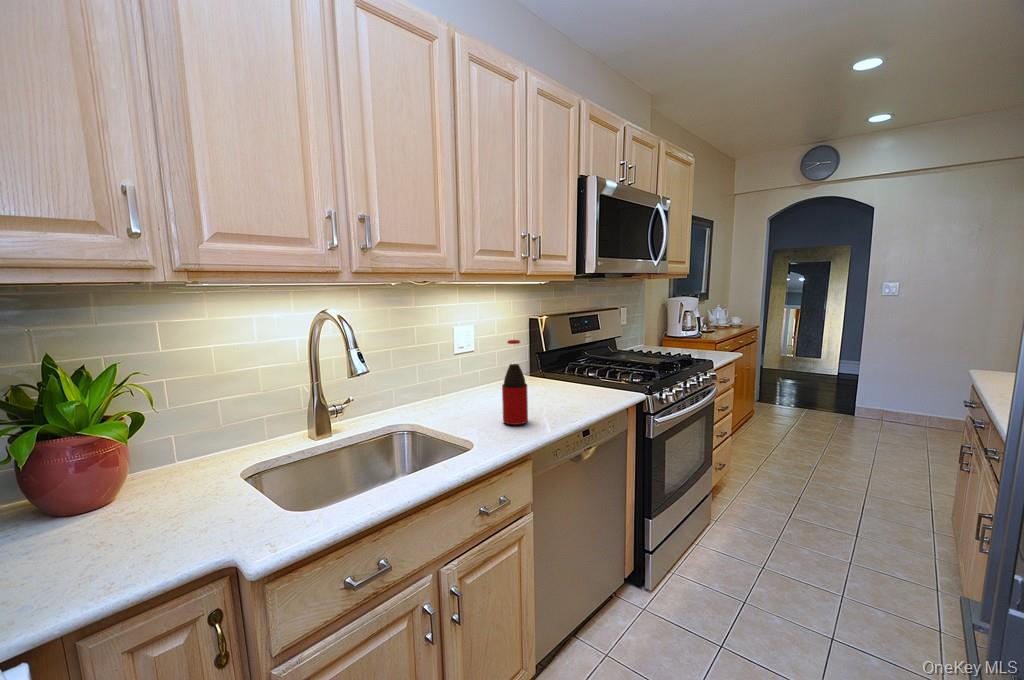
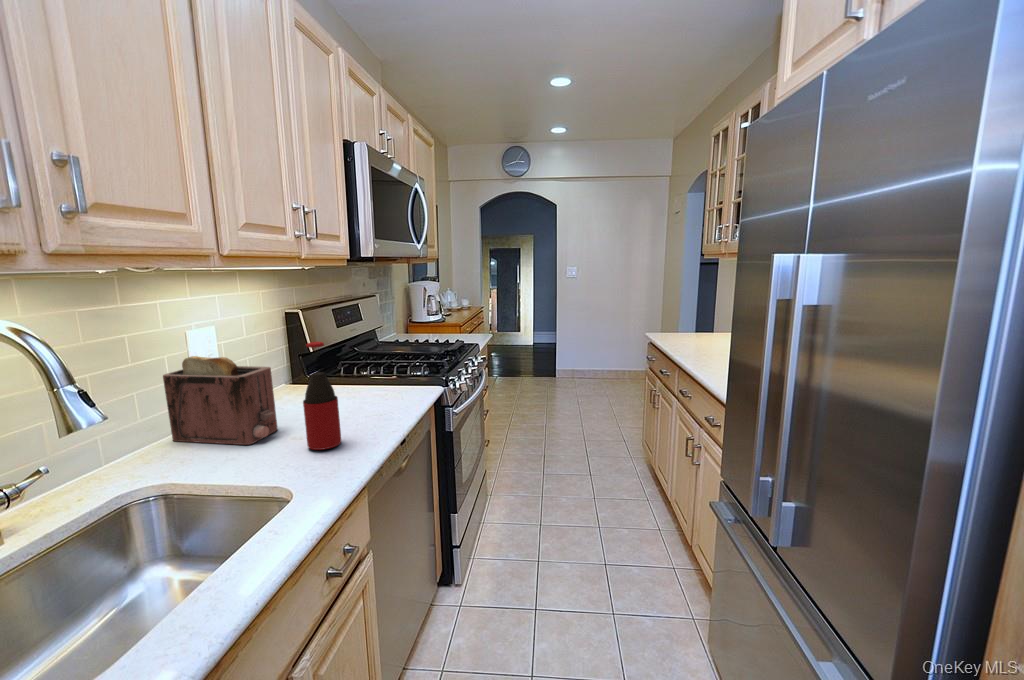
toaster: none [434,343,496,411] -> present [163,356,278,445]

